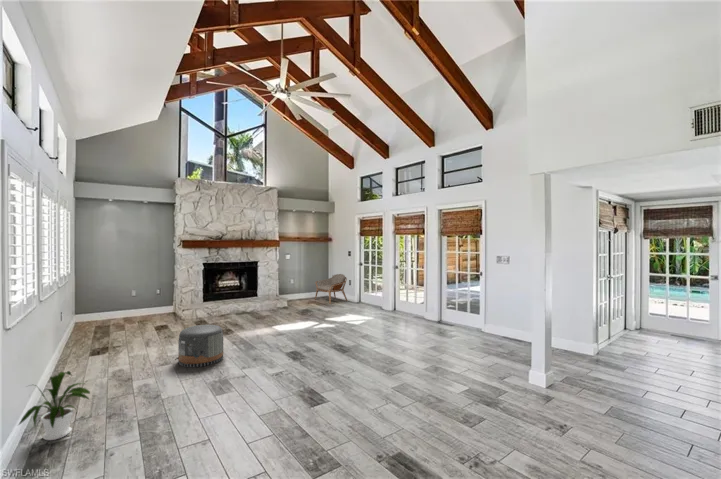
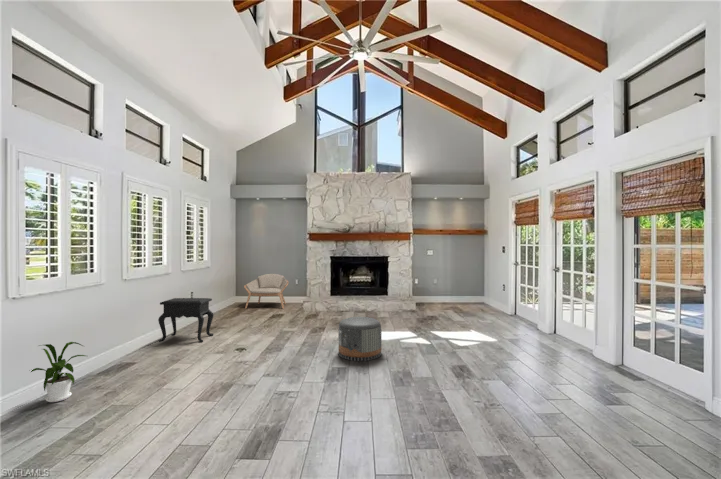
armchair: present [315,274,347,304] -> present [244,274,288,309]
side table: none [56,315,122,373] -> present [158,298,213,342]
pouf: present [178,325,223,367] -> present [338,317,382,361]

